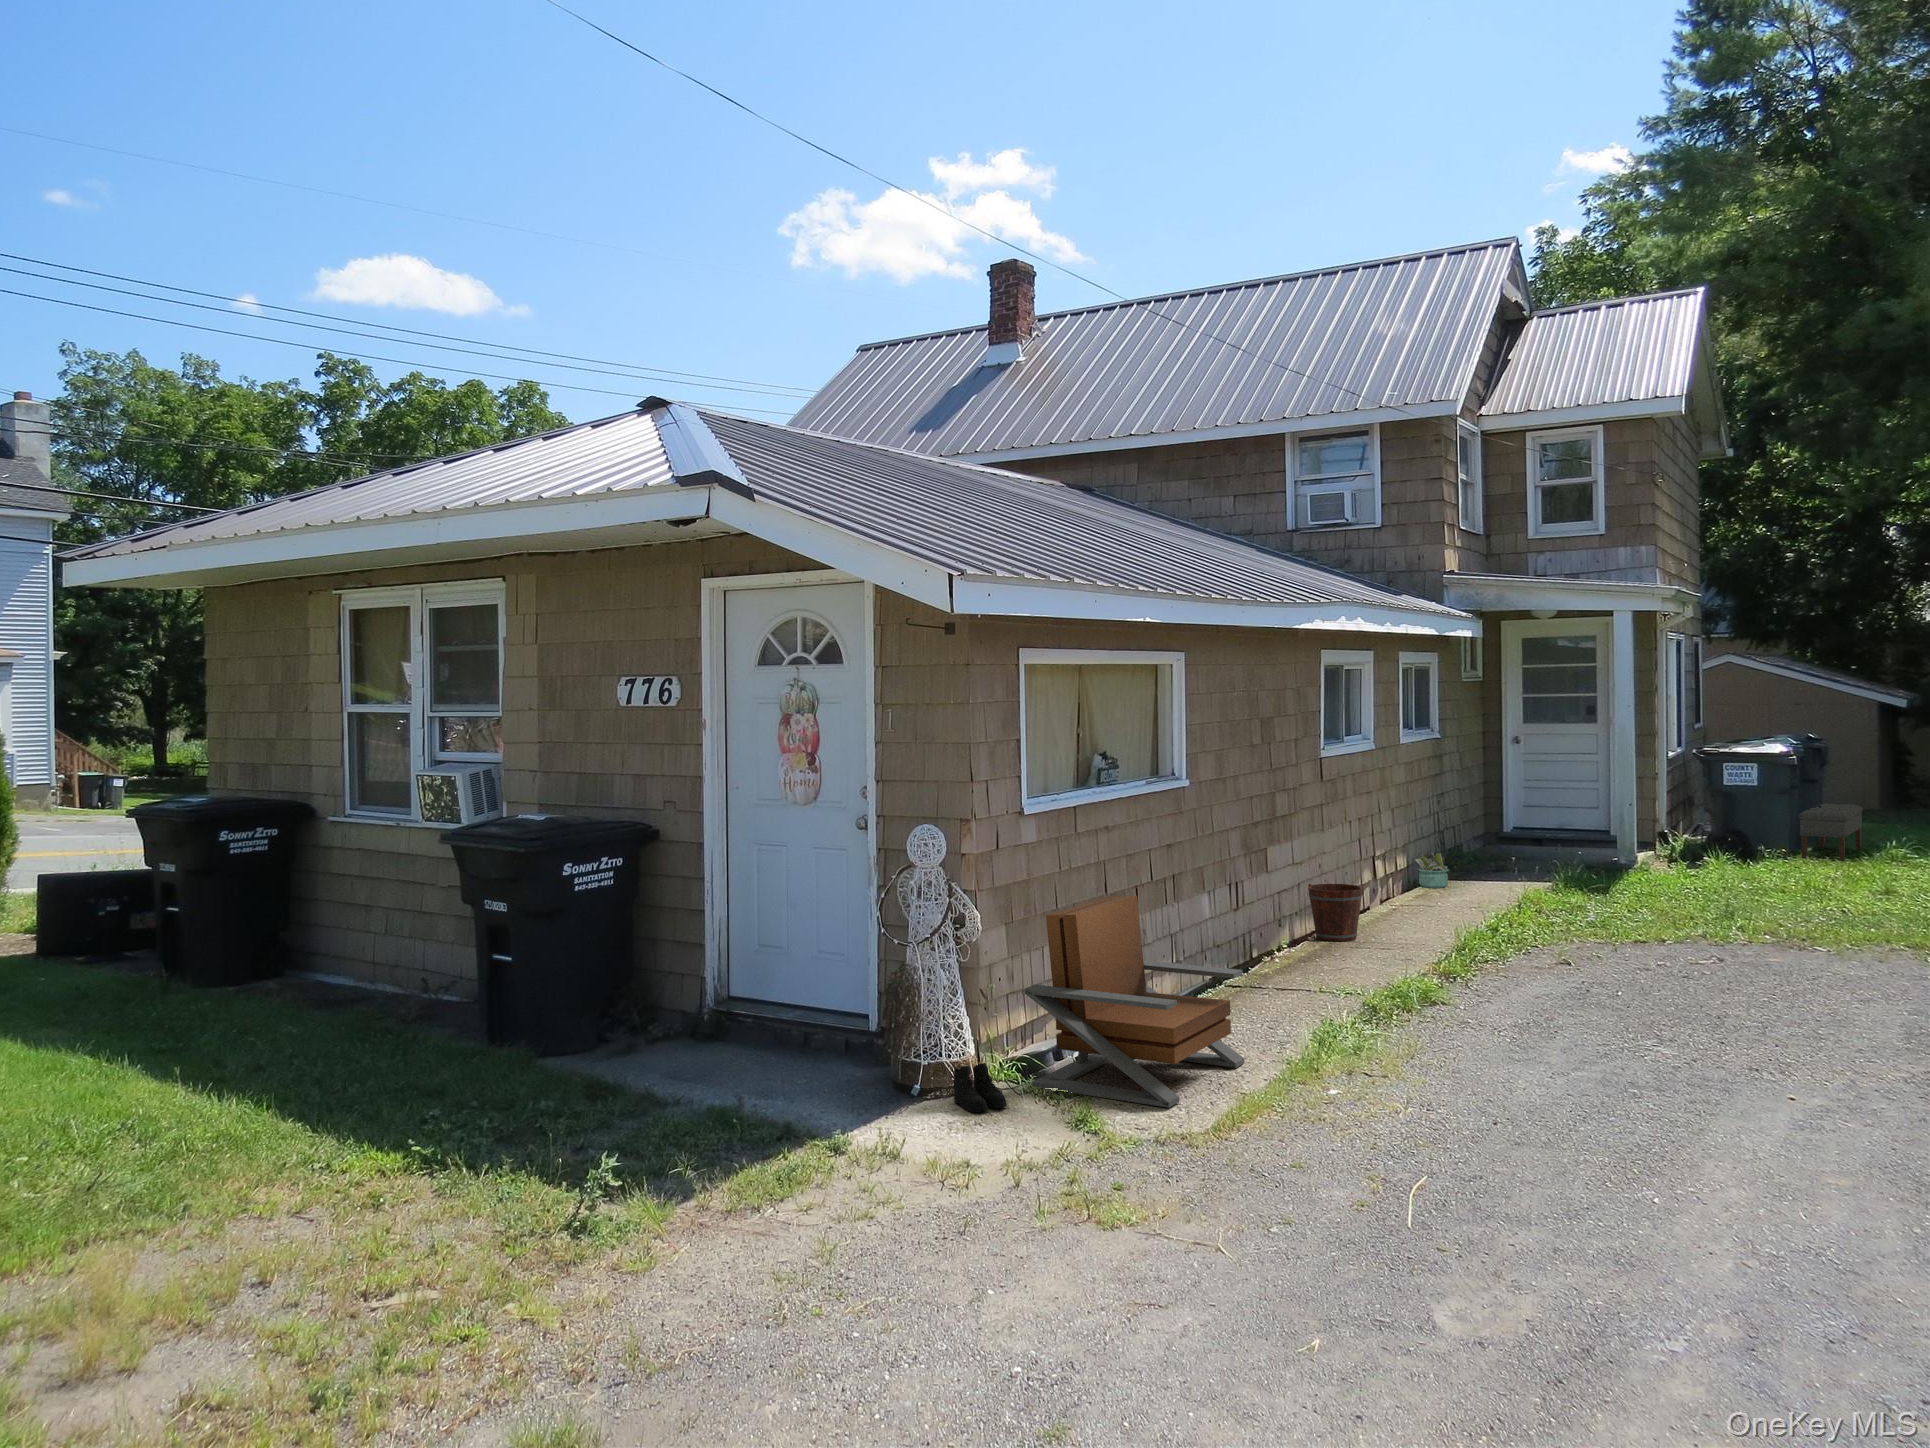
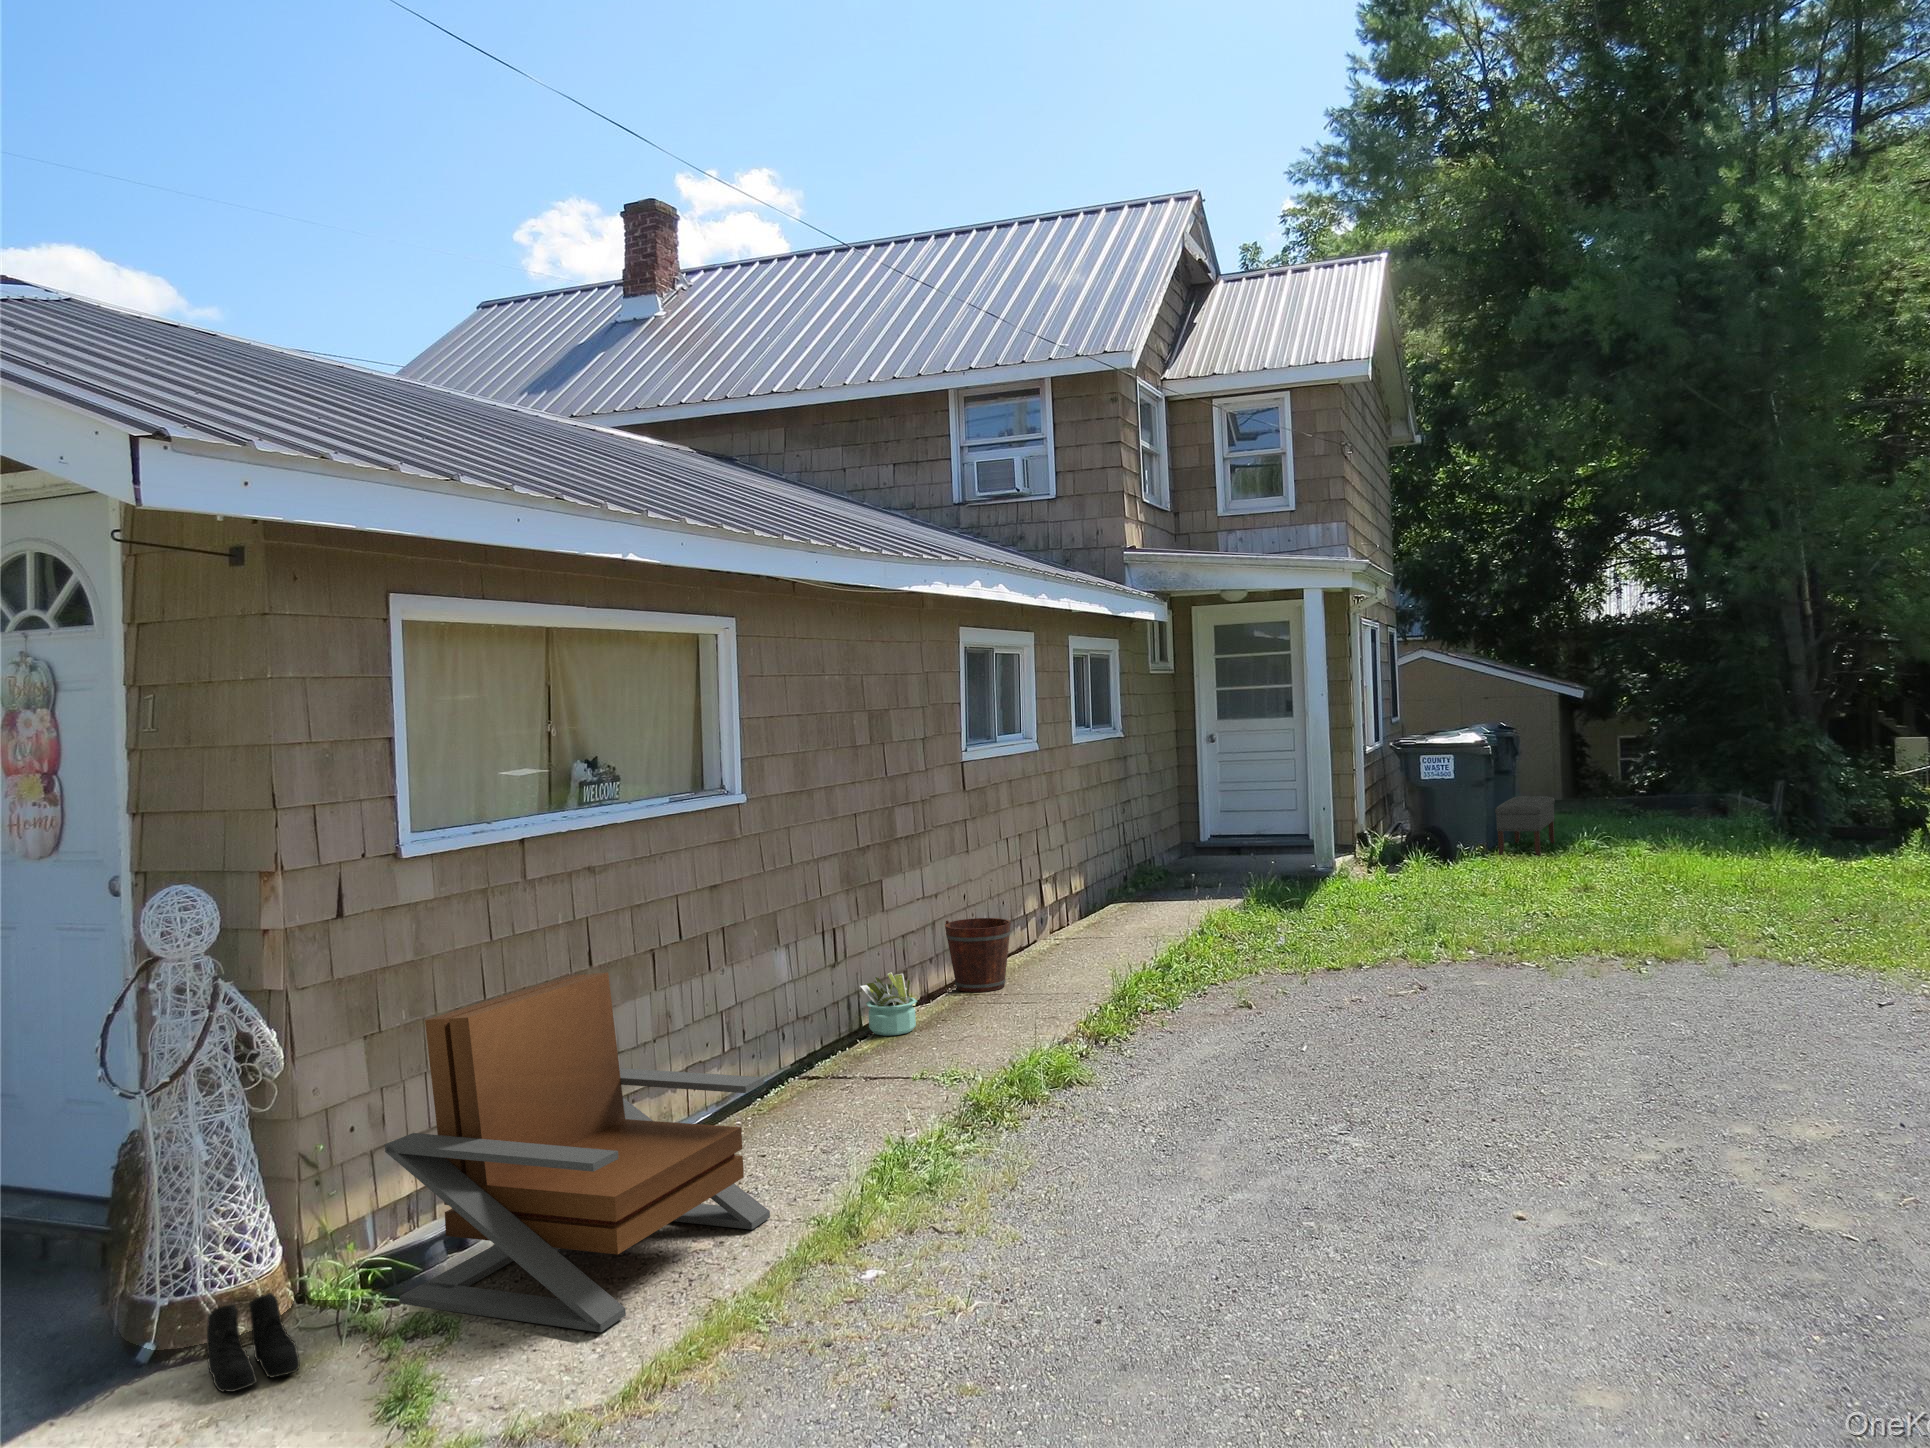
decorative plant: present [1415,853,1448,888] -> present [860,973,917,1036]

